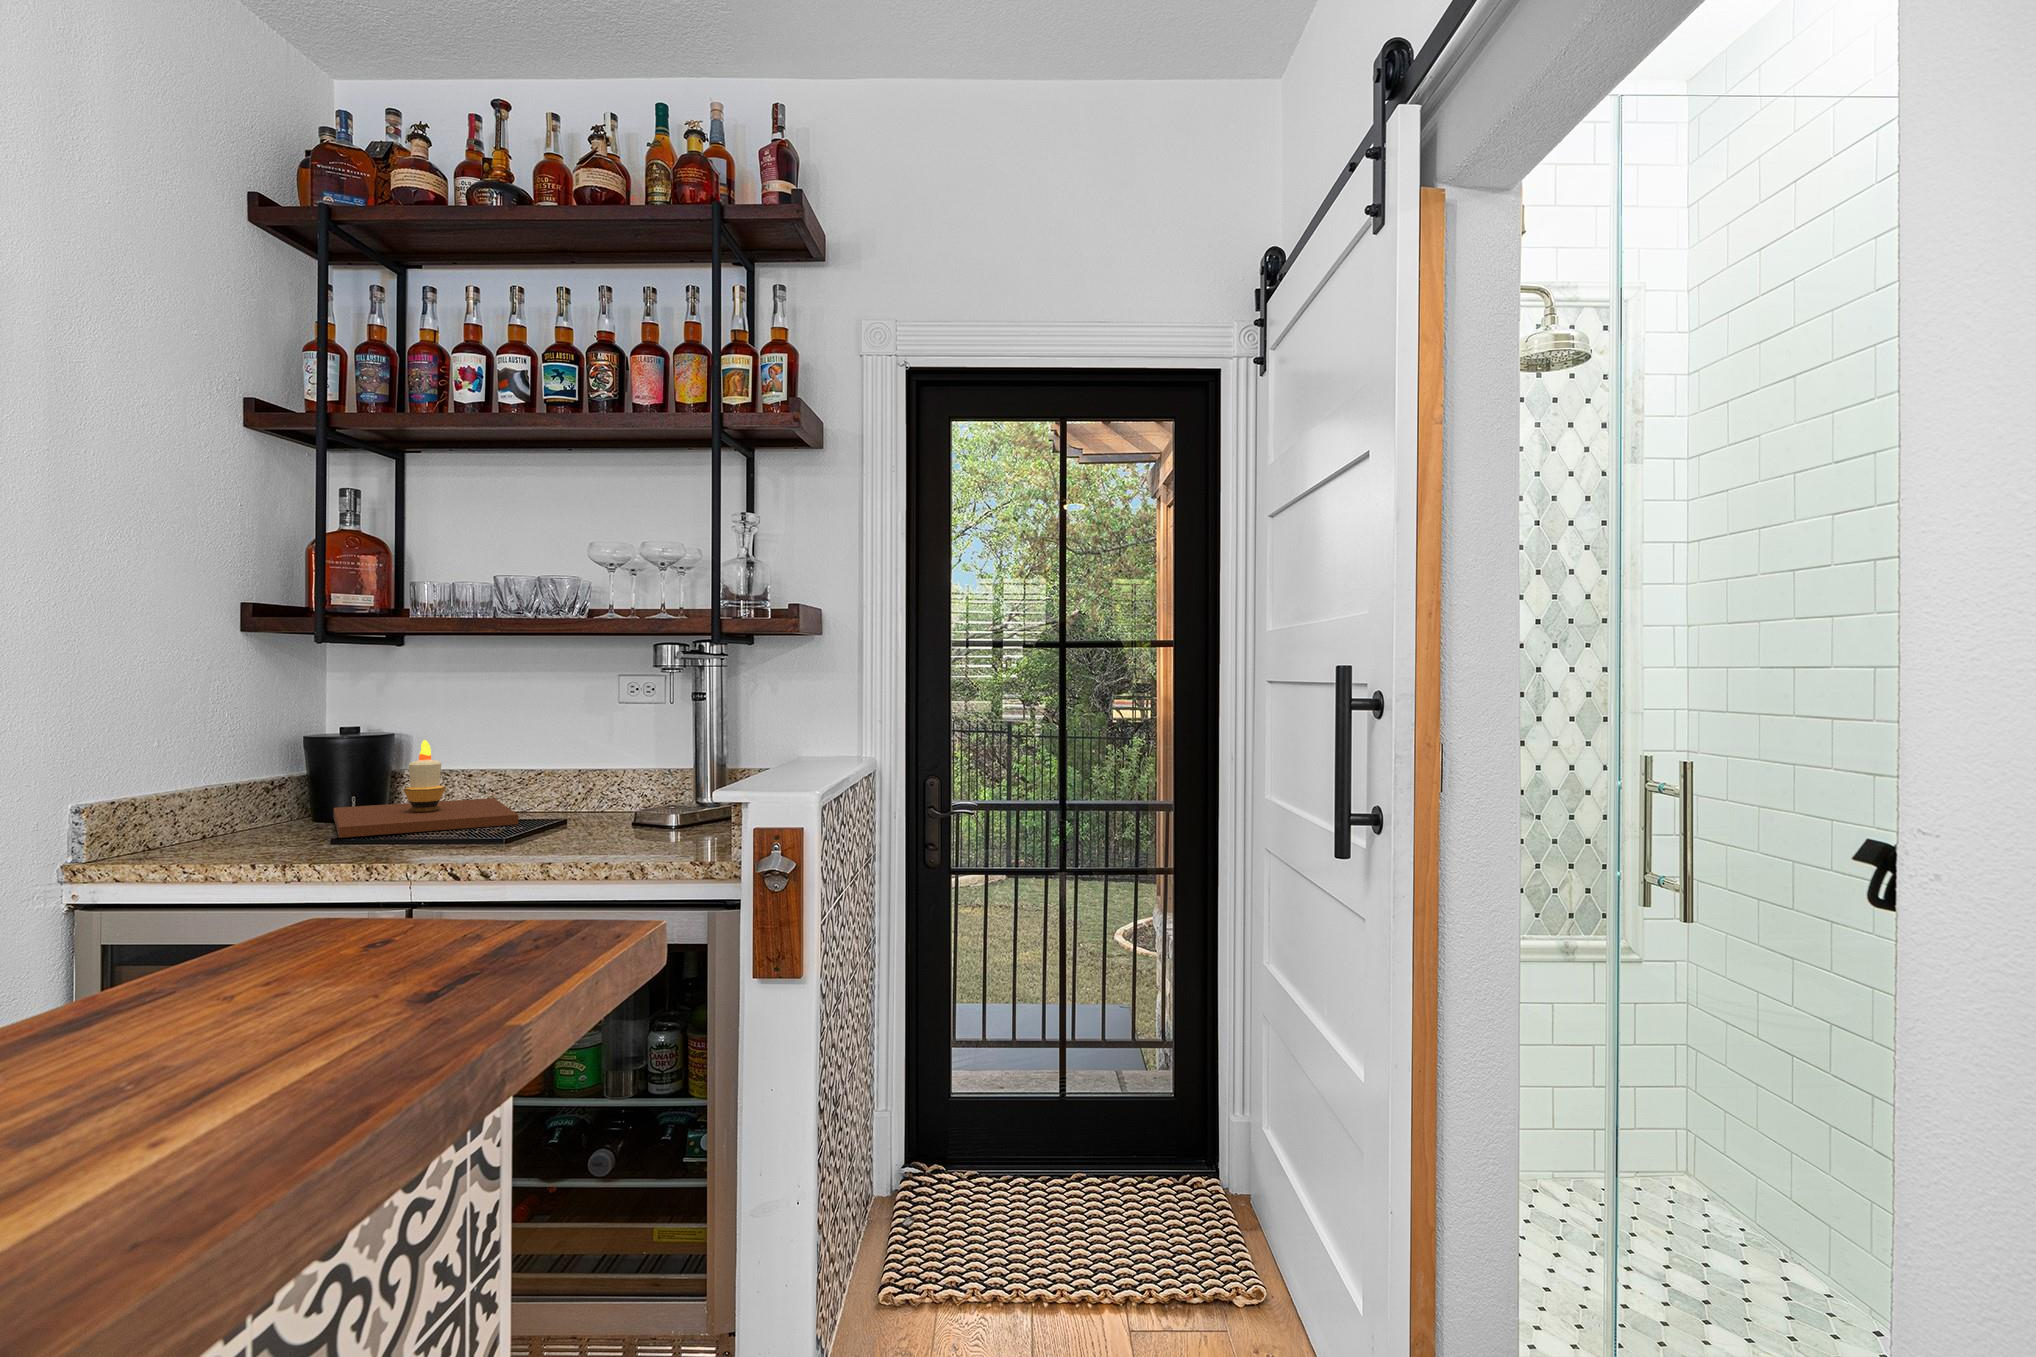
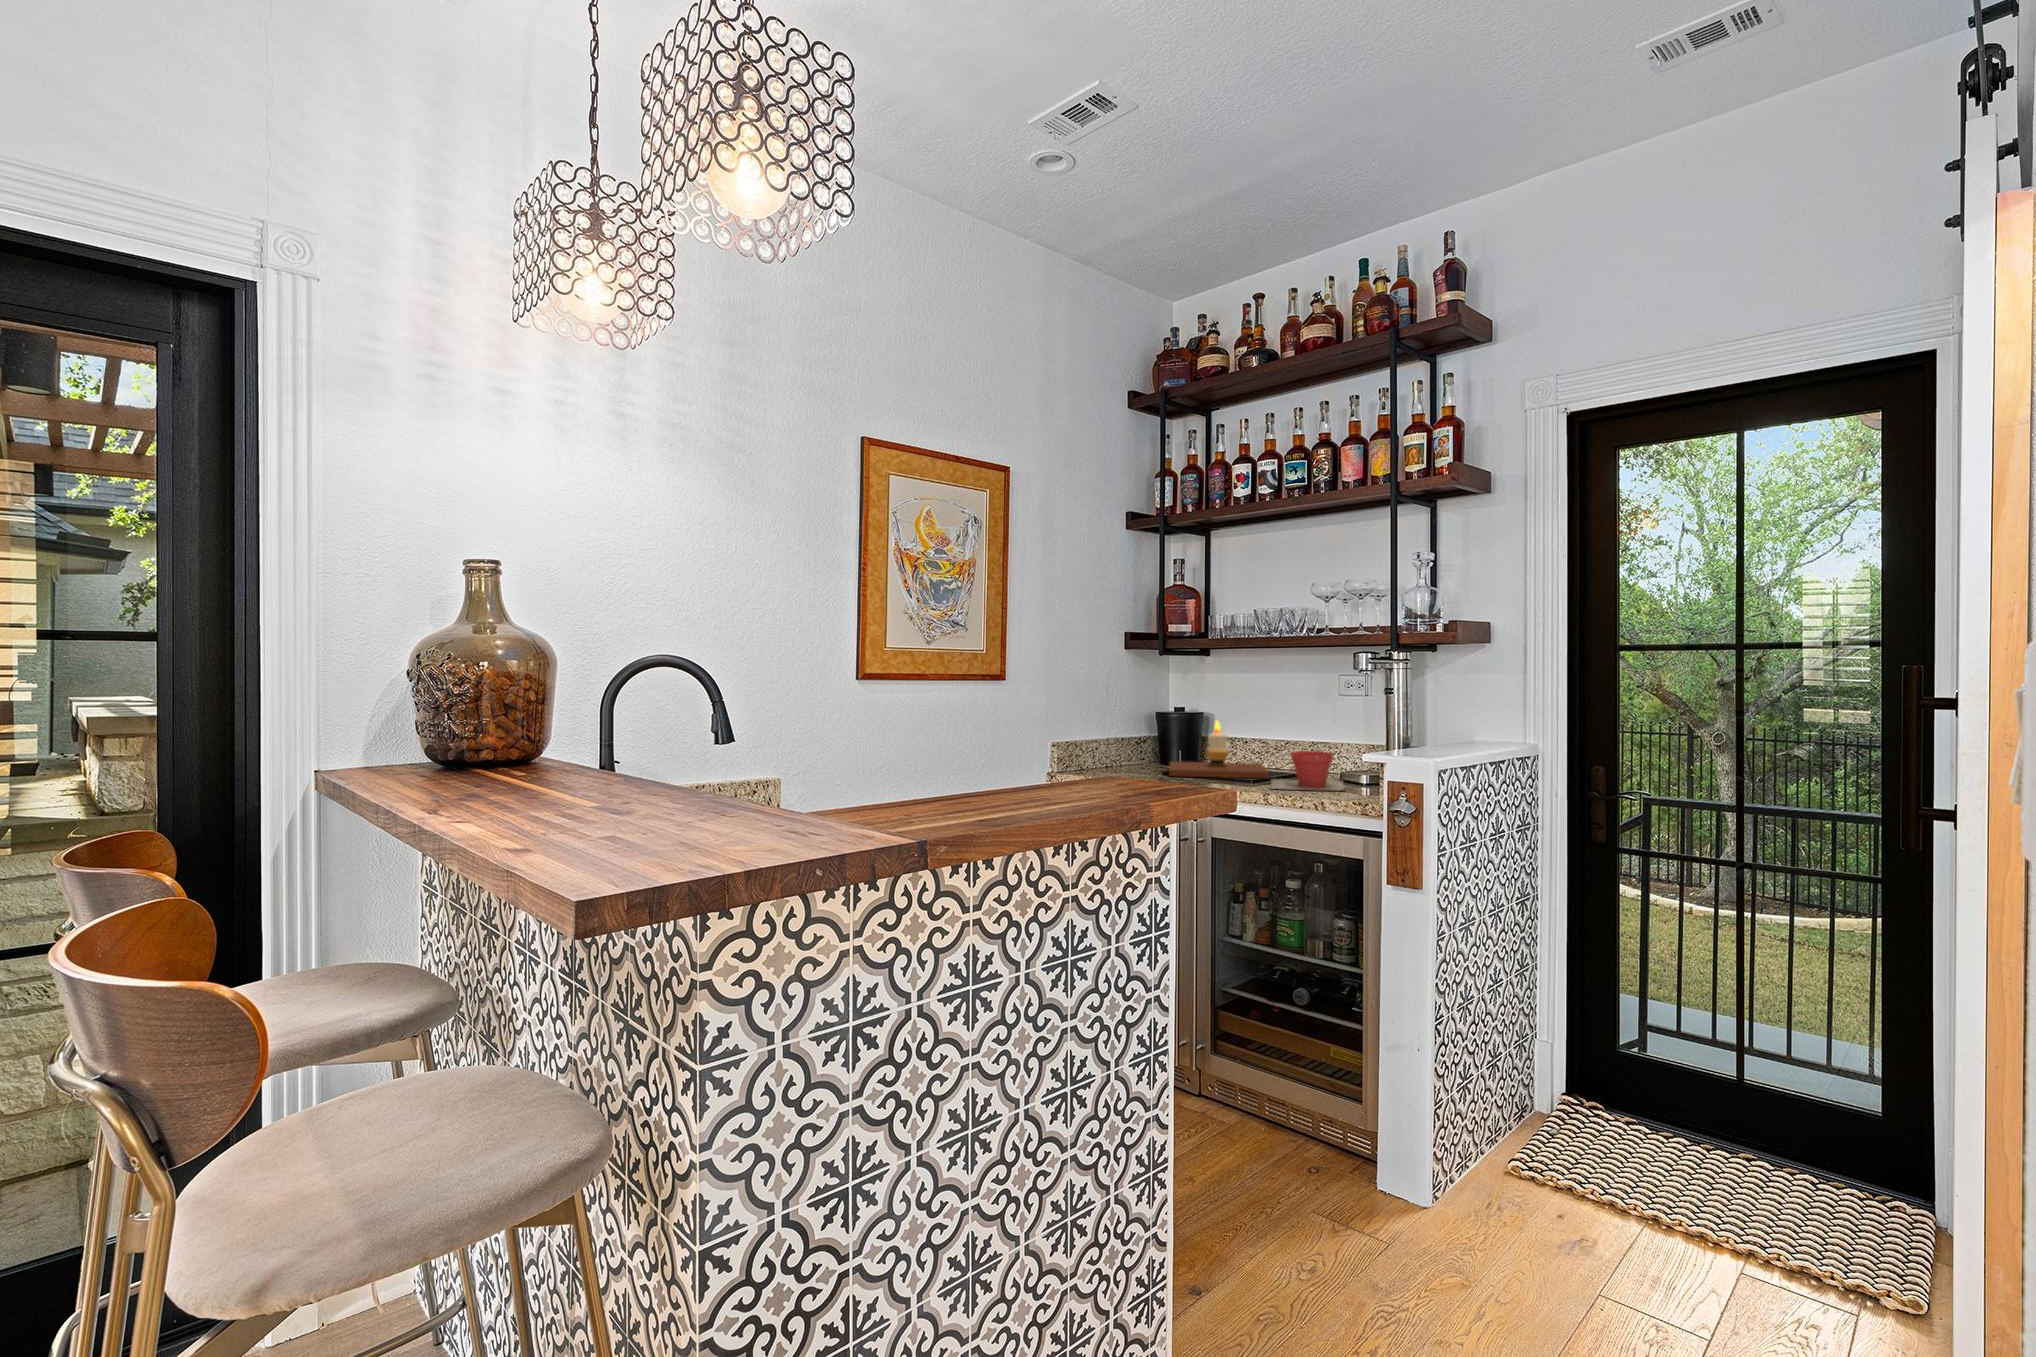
plant pot: none [525,782,652,847] -> present [1270,751,1344,790]

